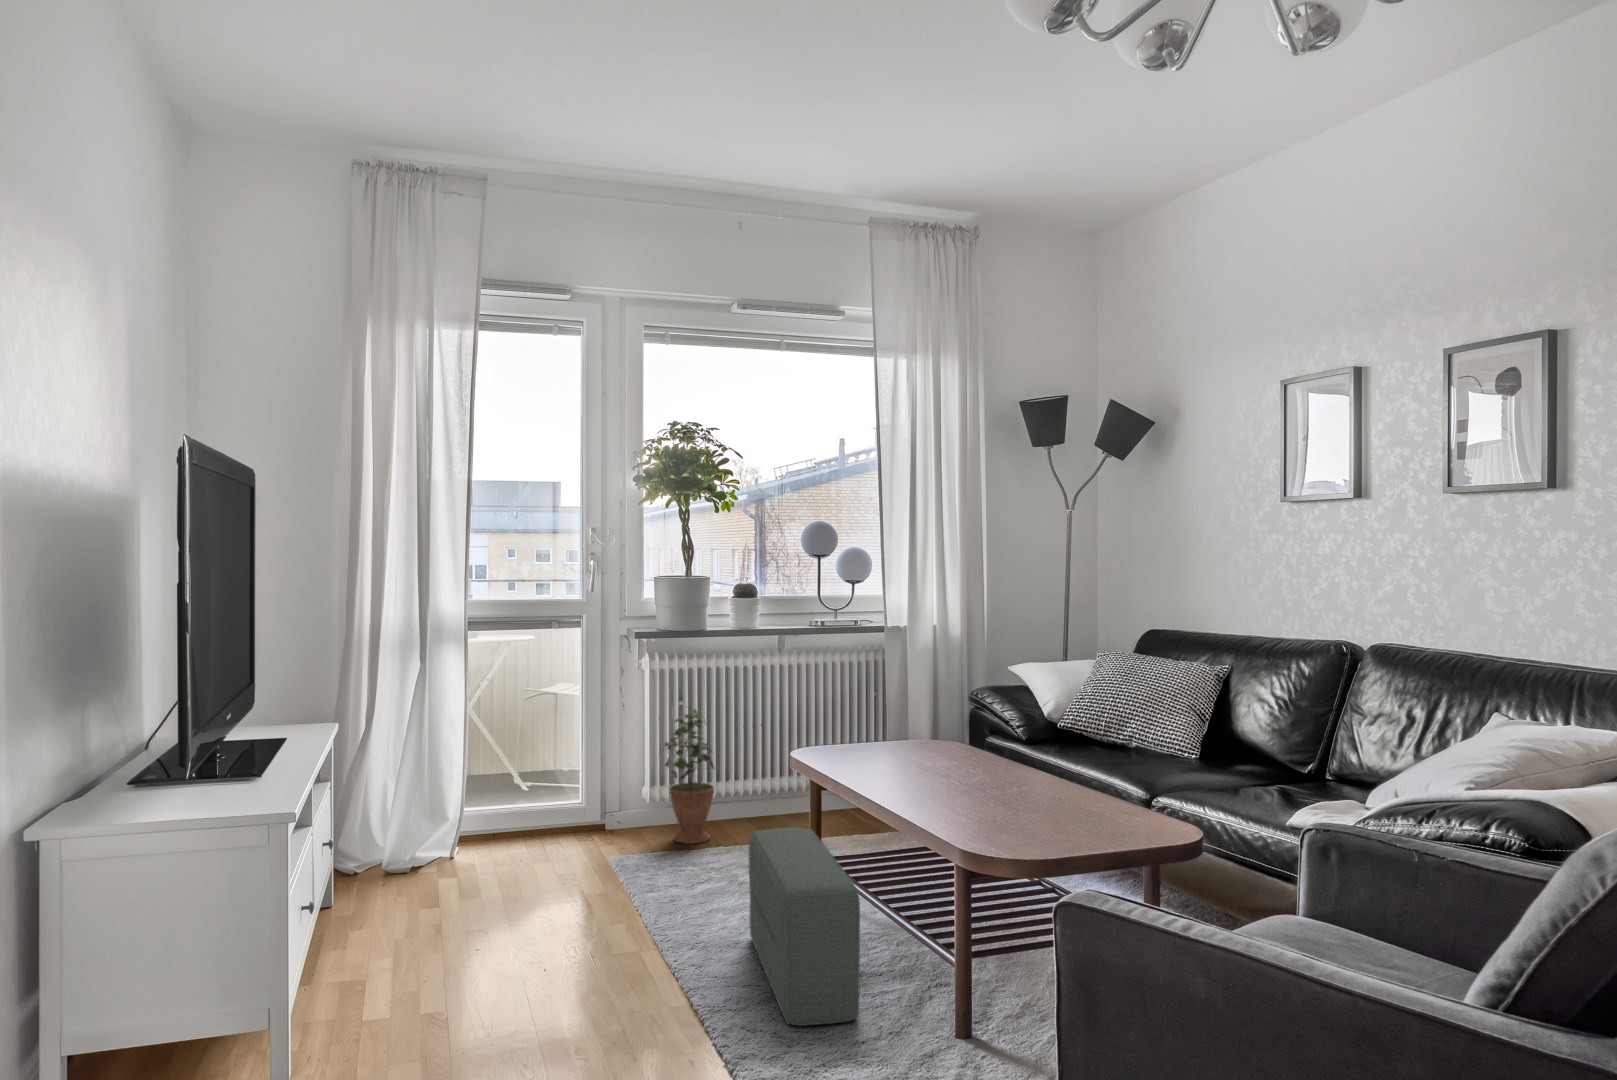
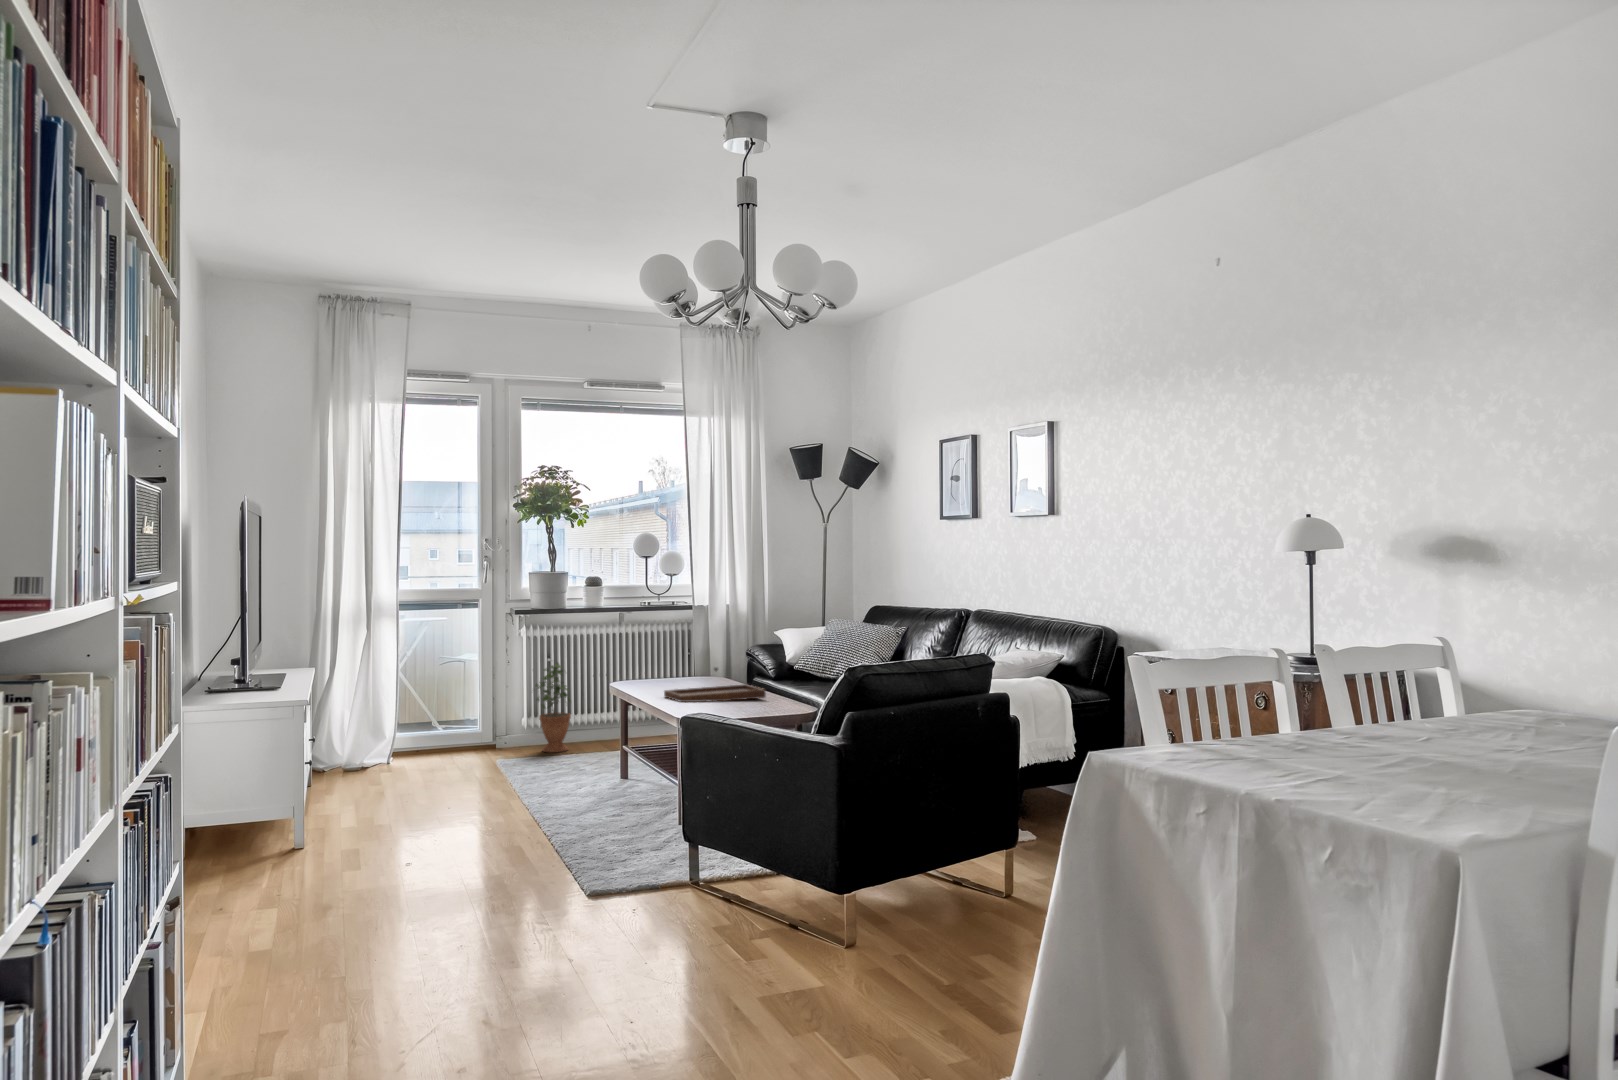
tray: none [901,747,1072,818] -> present [664,667,766,702]
pouf: present [749,828,860,1026] -> none [576,723,631,823]

